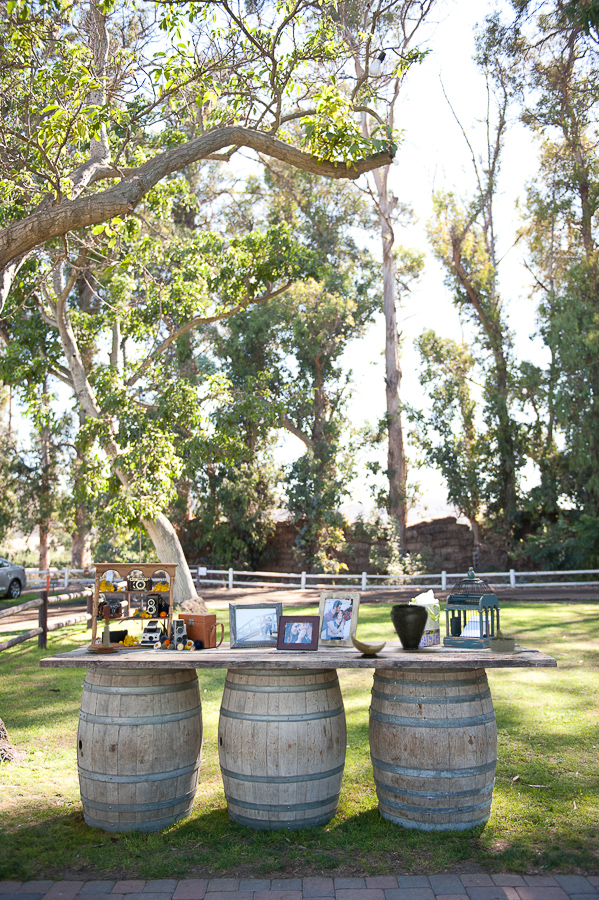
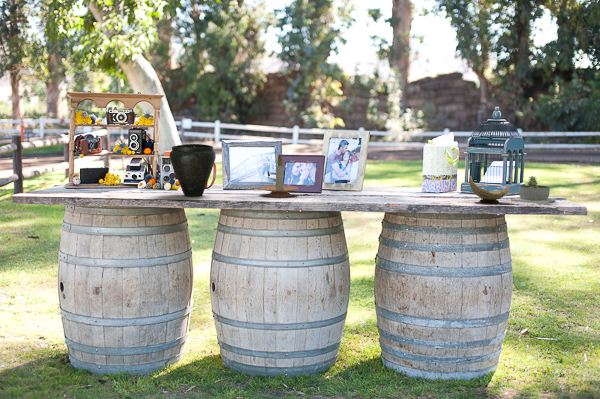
vase: present [390,604,428,650] -> present [169,144,216,196]
candle holder: present [89,616,122,653] -> present [261,154,298,197]
decorative bowl: present [351,633,386,657] -> present [469,176,510,203]

